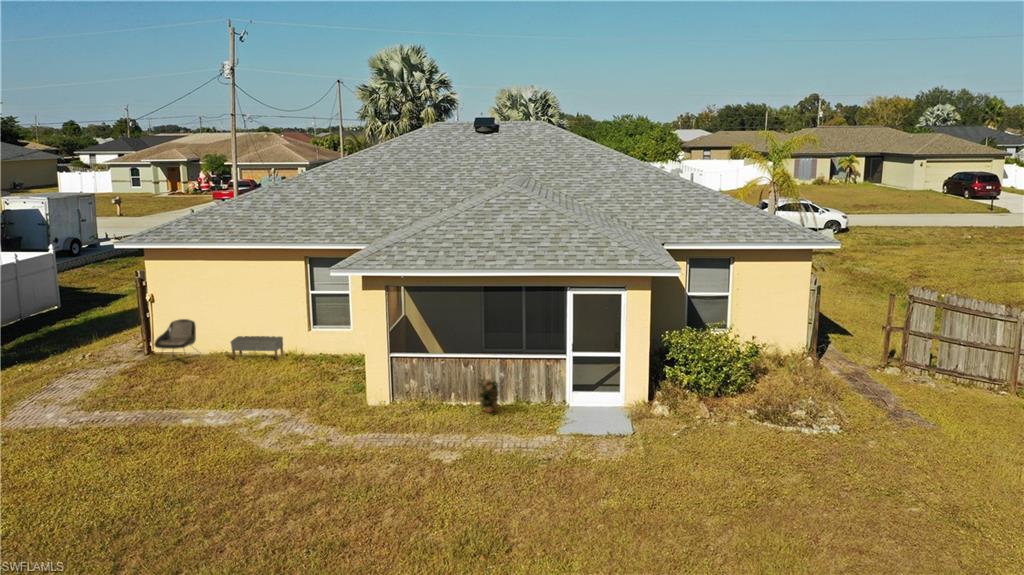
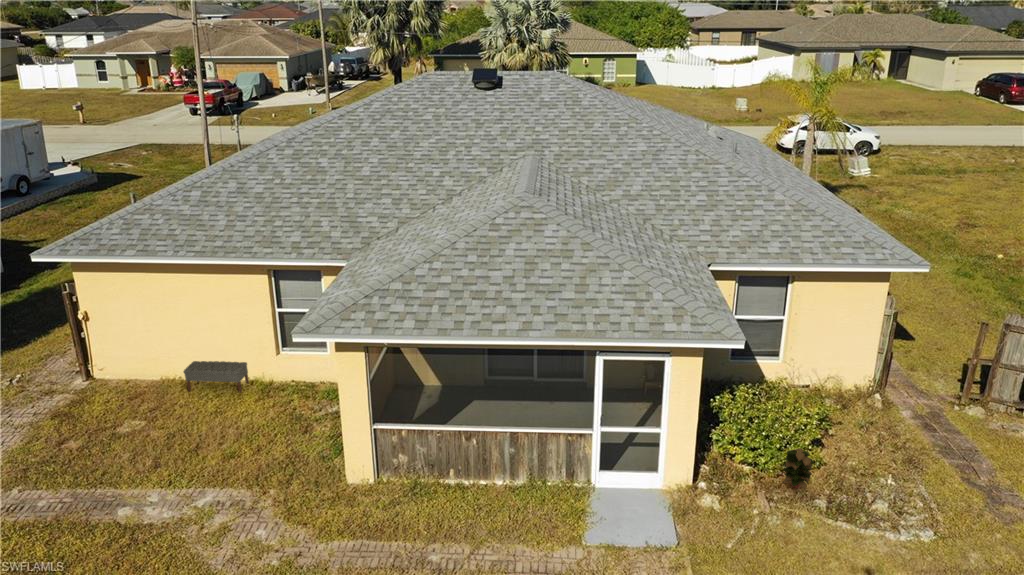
lounge chair: present [154,319,196,364] -> none [91,341,151,398]
decorative plant: present [480,379,499,413] -> present [783,448,814,489]

